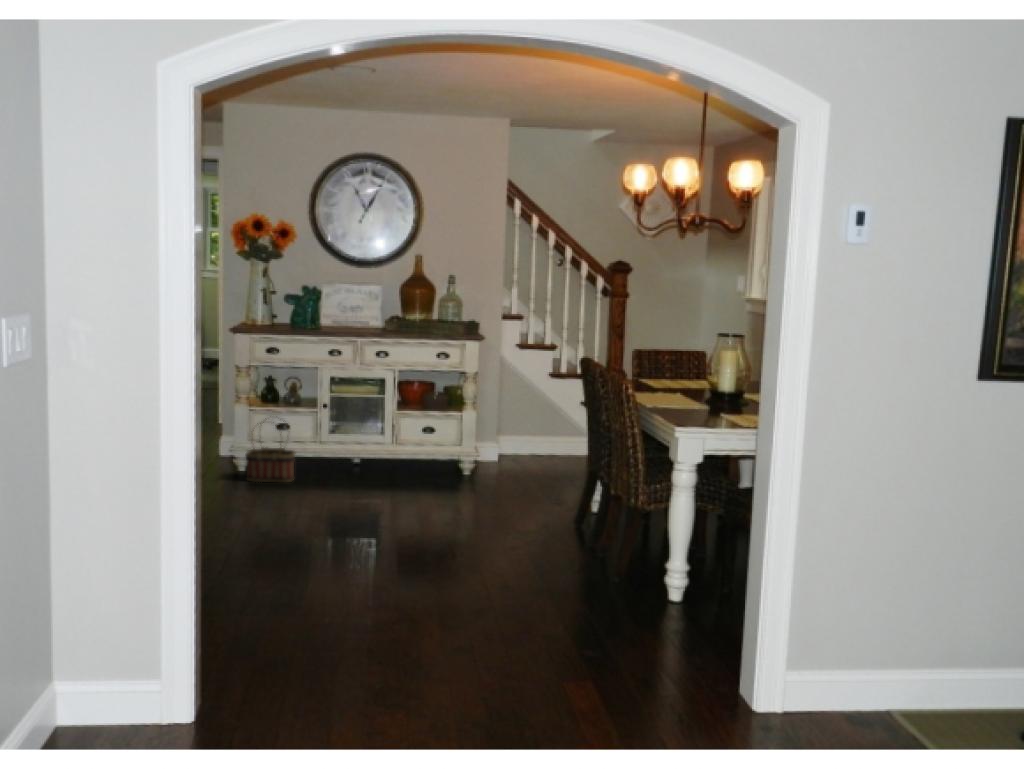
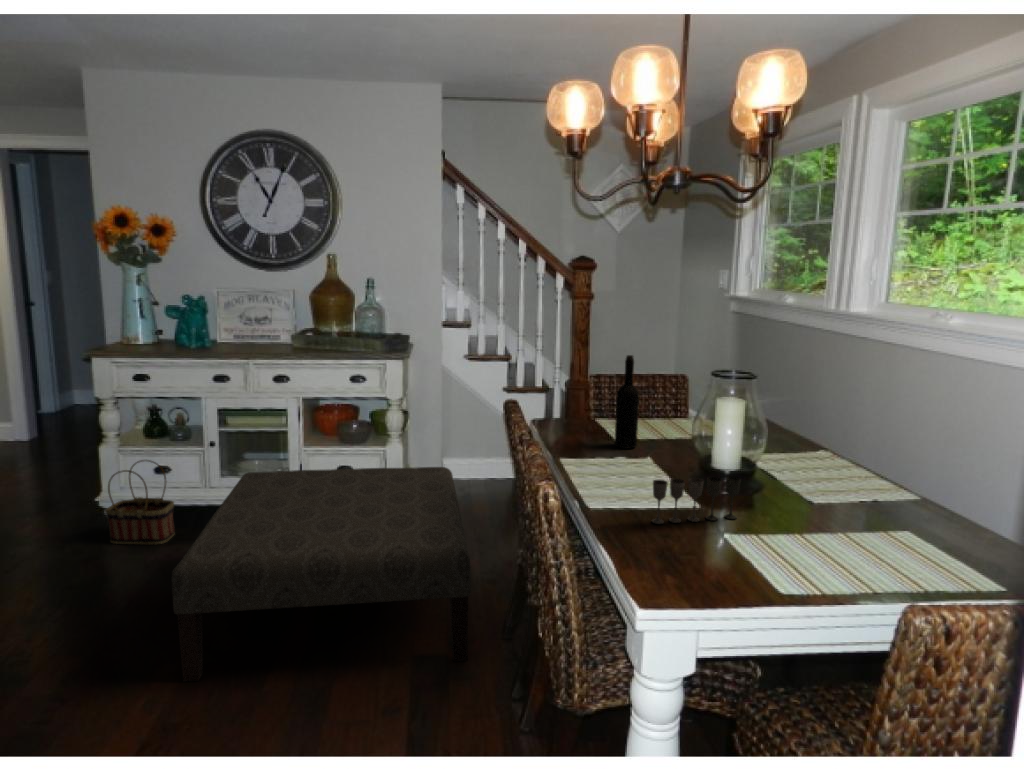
wine bottle: none [655,328,672,391] -> present [615,355,639,448]
wine glass: none [681,388,732,413] -> present [652,476,741,524]
ottoman: none [364,420,558,537] -> present [172,467,471,681]

